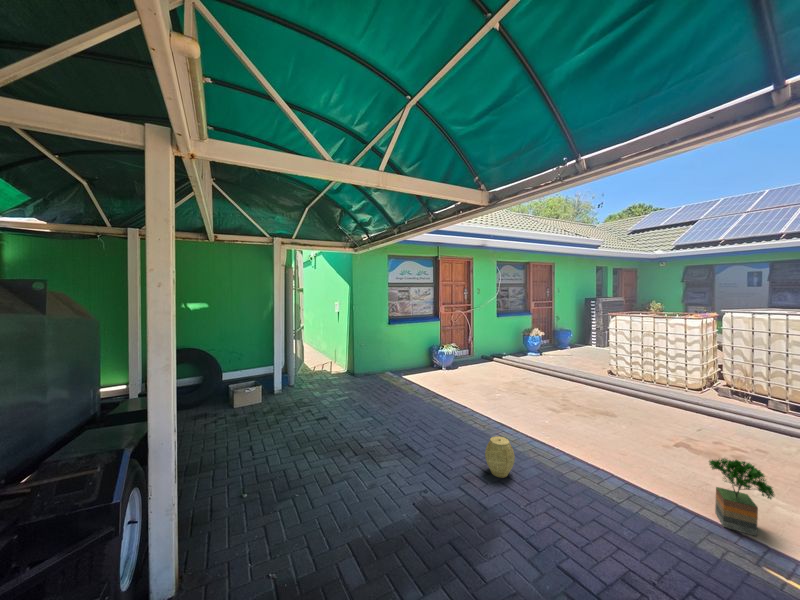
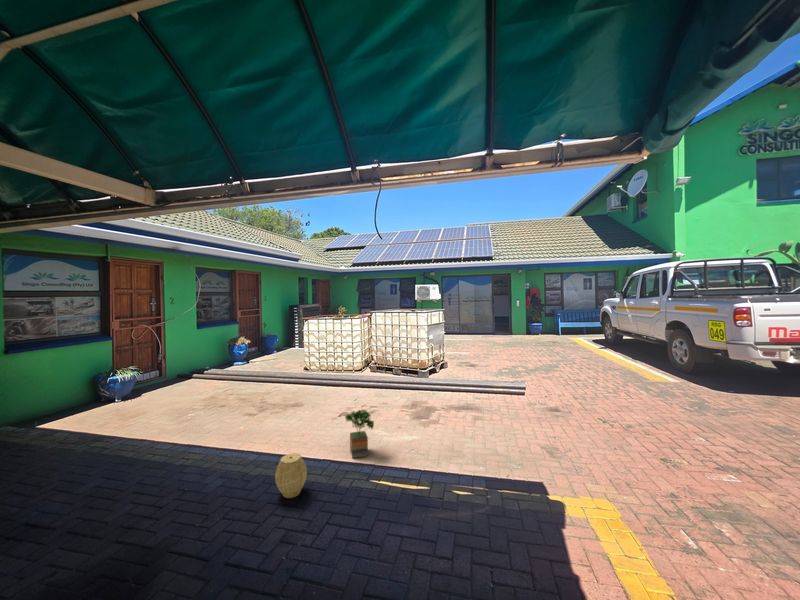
woven basket: present [485,436,515,478] -> present [275,453,307,498]

